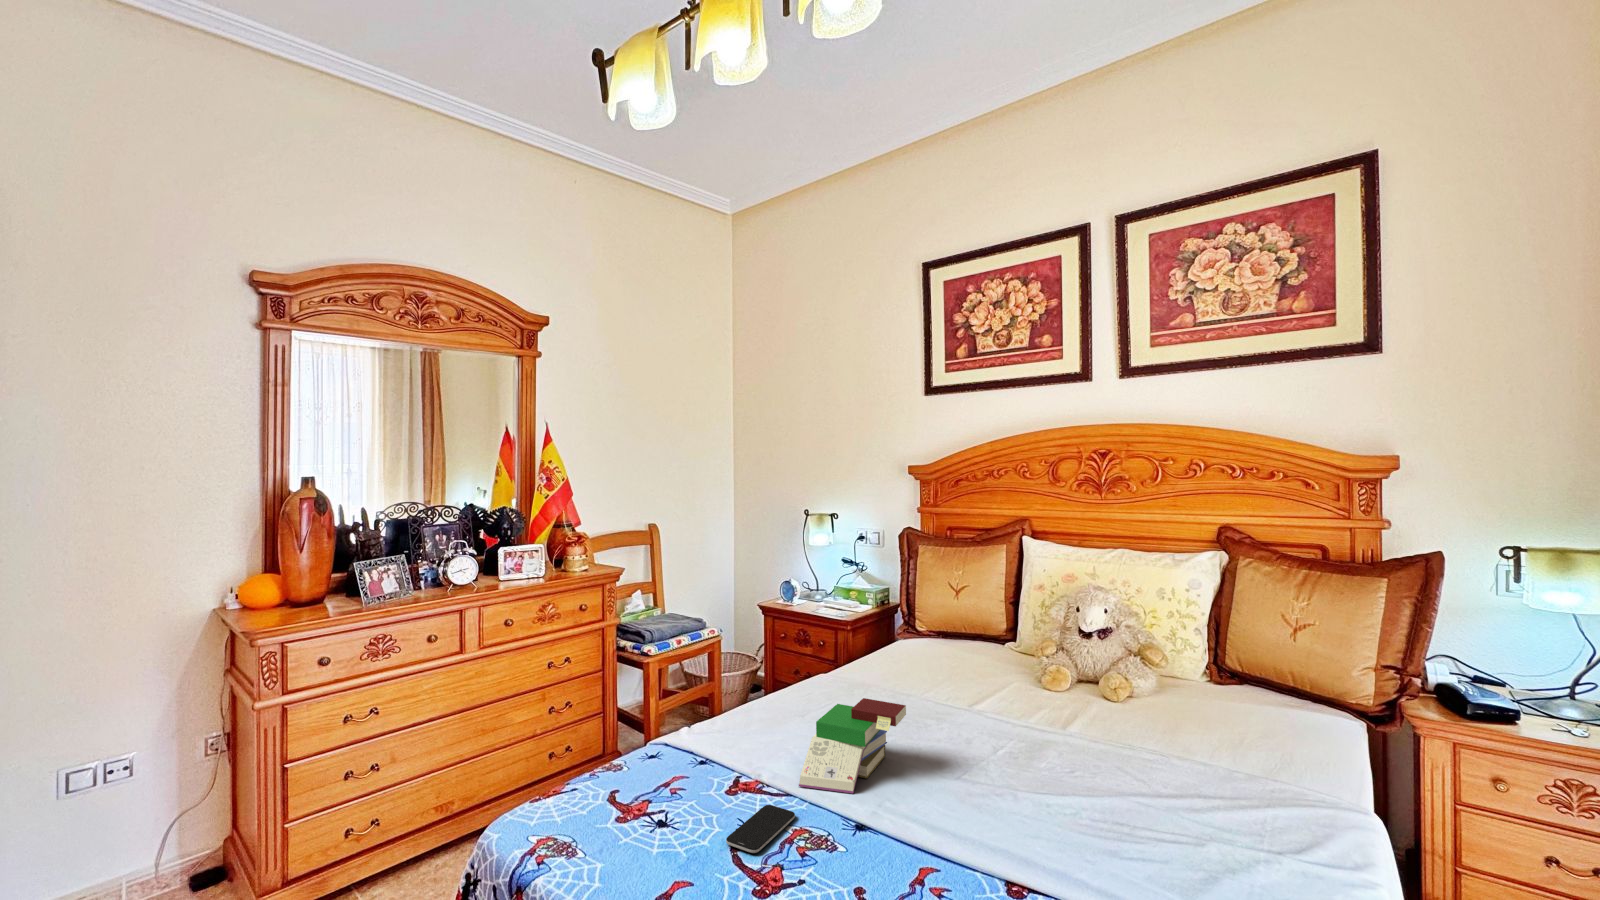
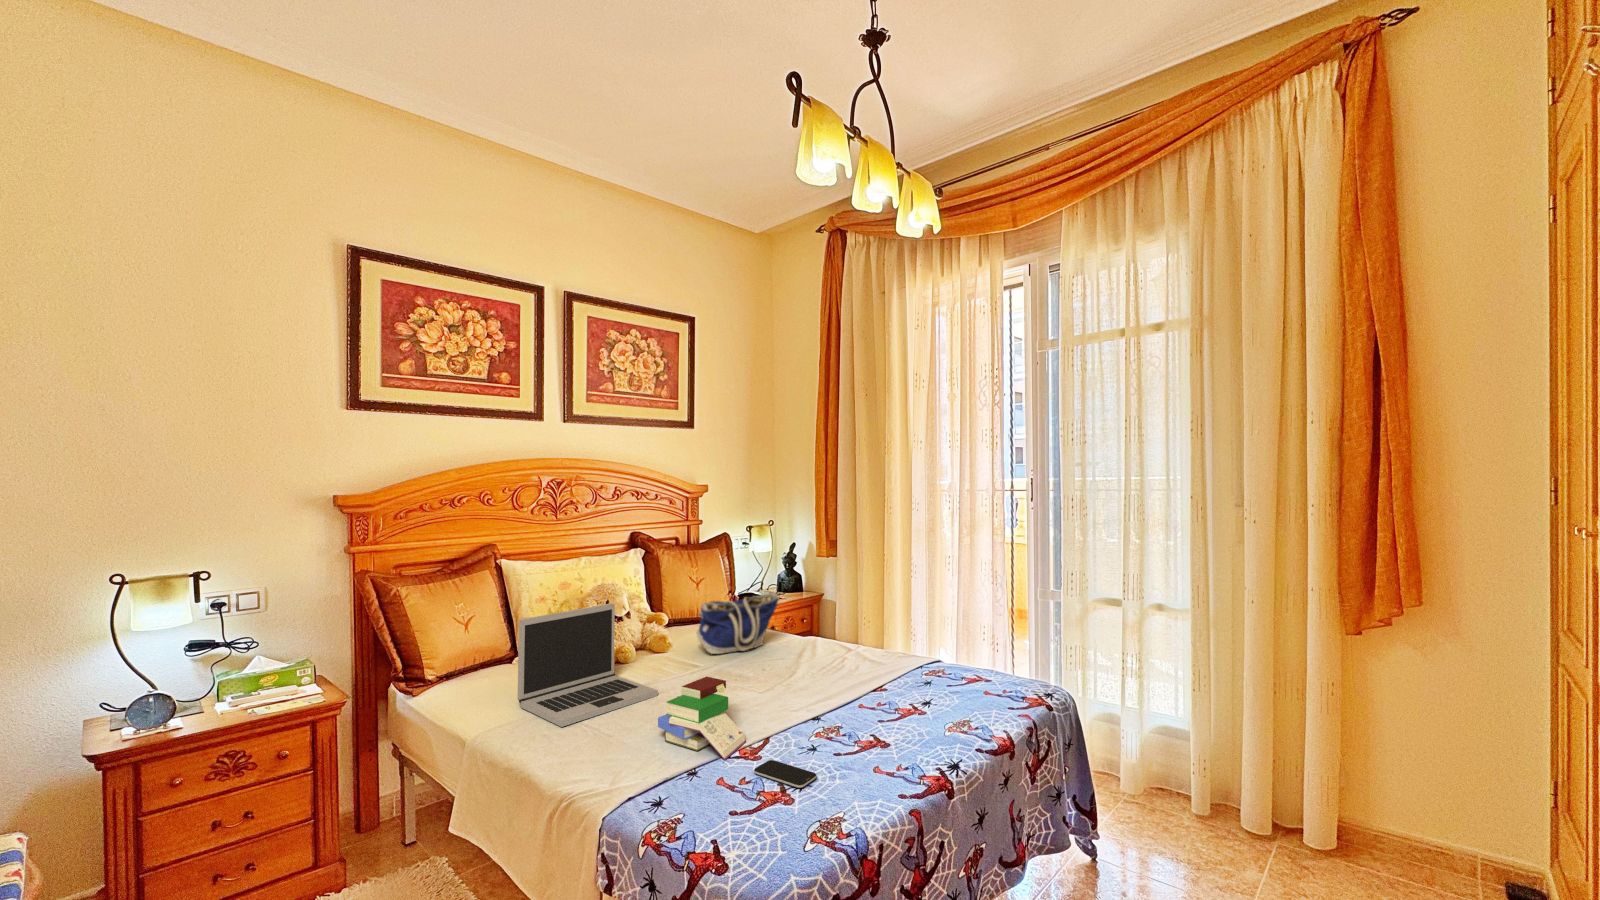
laptop: none [857,589,999,722] -> present [518,603,658,727]
tote bag: none [1121,641,1288,758] -> present [697,593,778,654]

